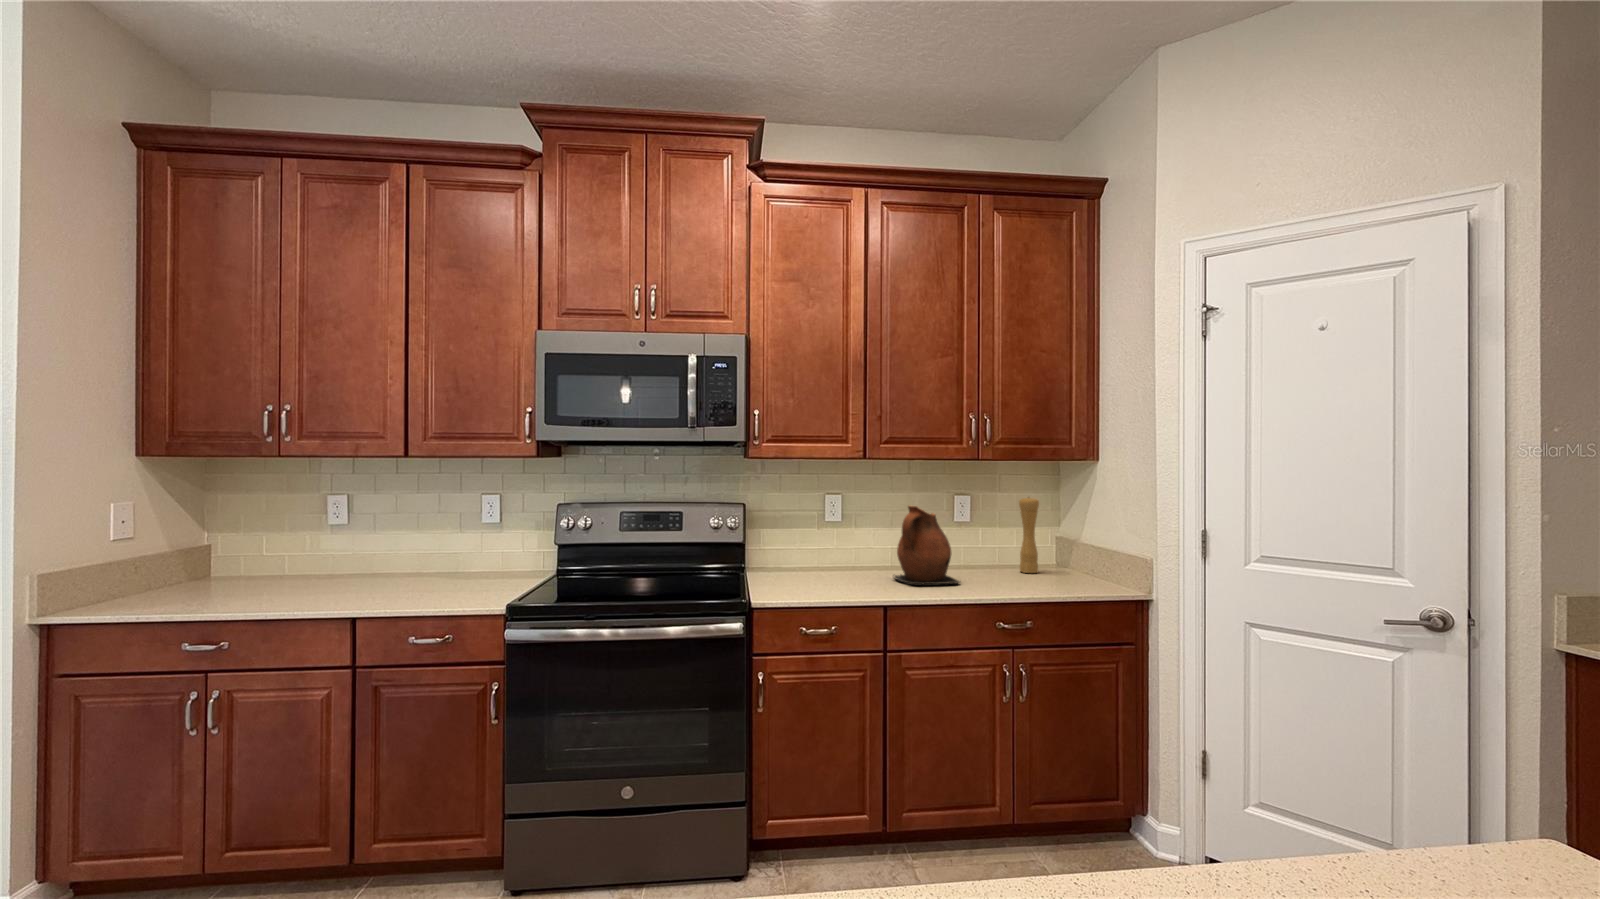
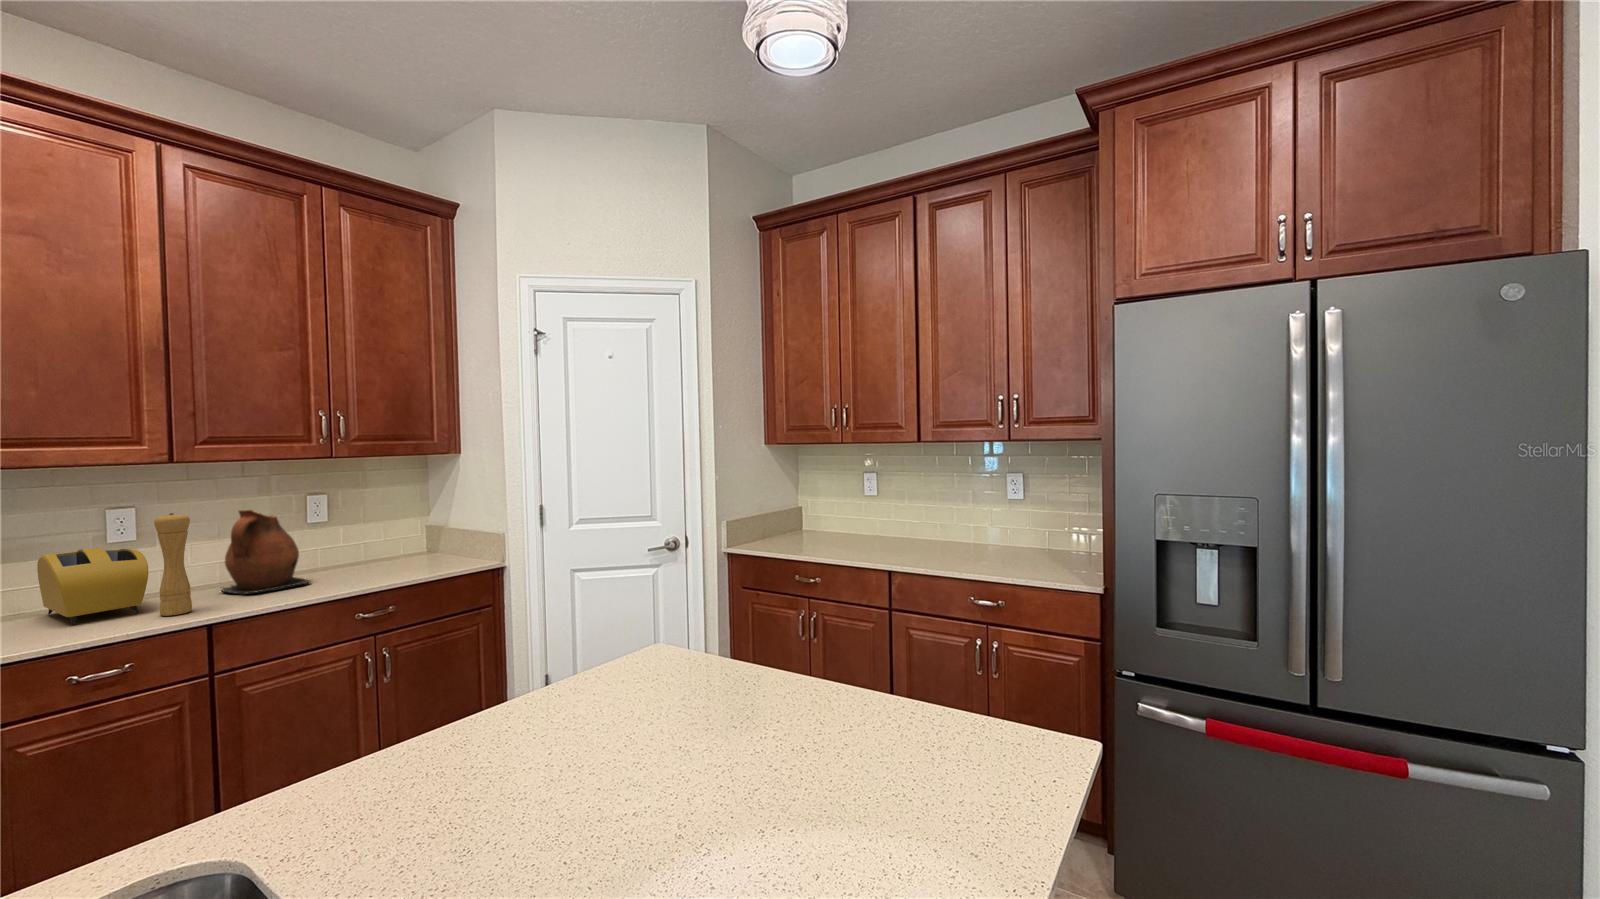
pepper mill: present [1019,497,1039,573] -> present [154,513,192,616]
toaster: none [788,527,848,587] -> present [37,548,148,625]

